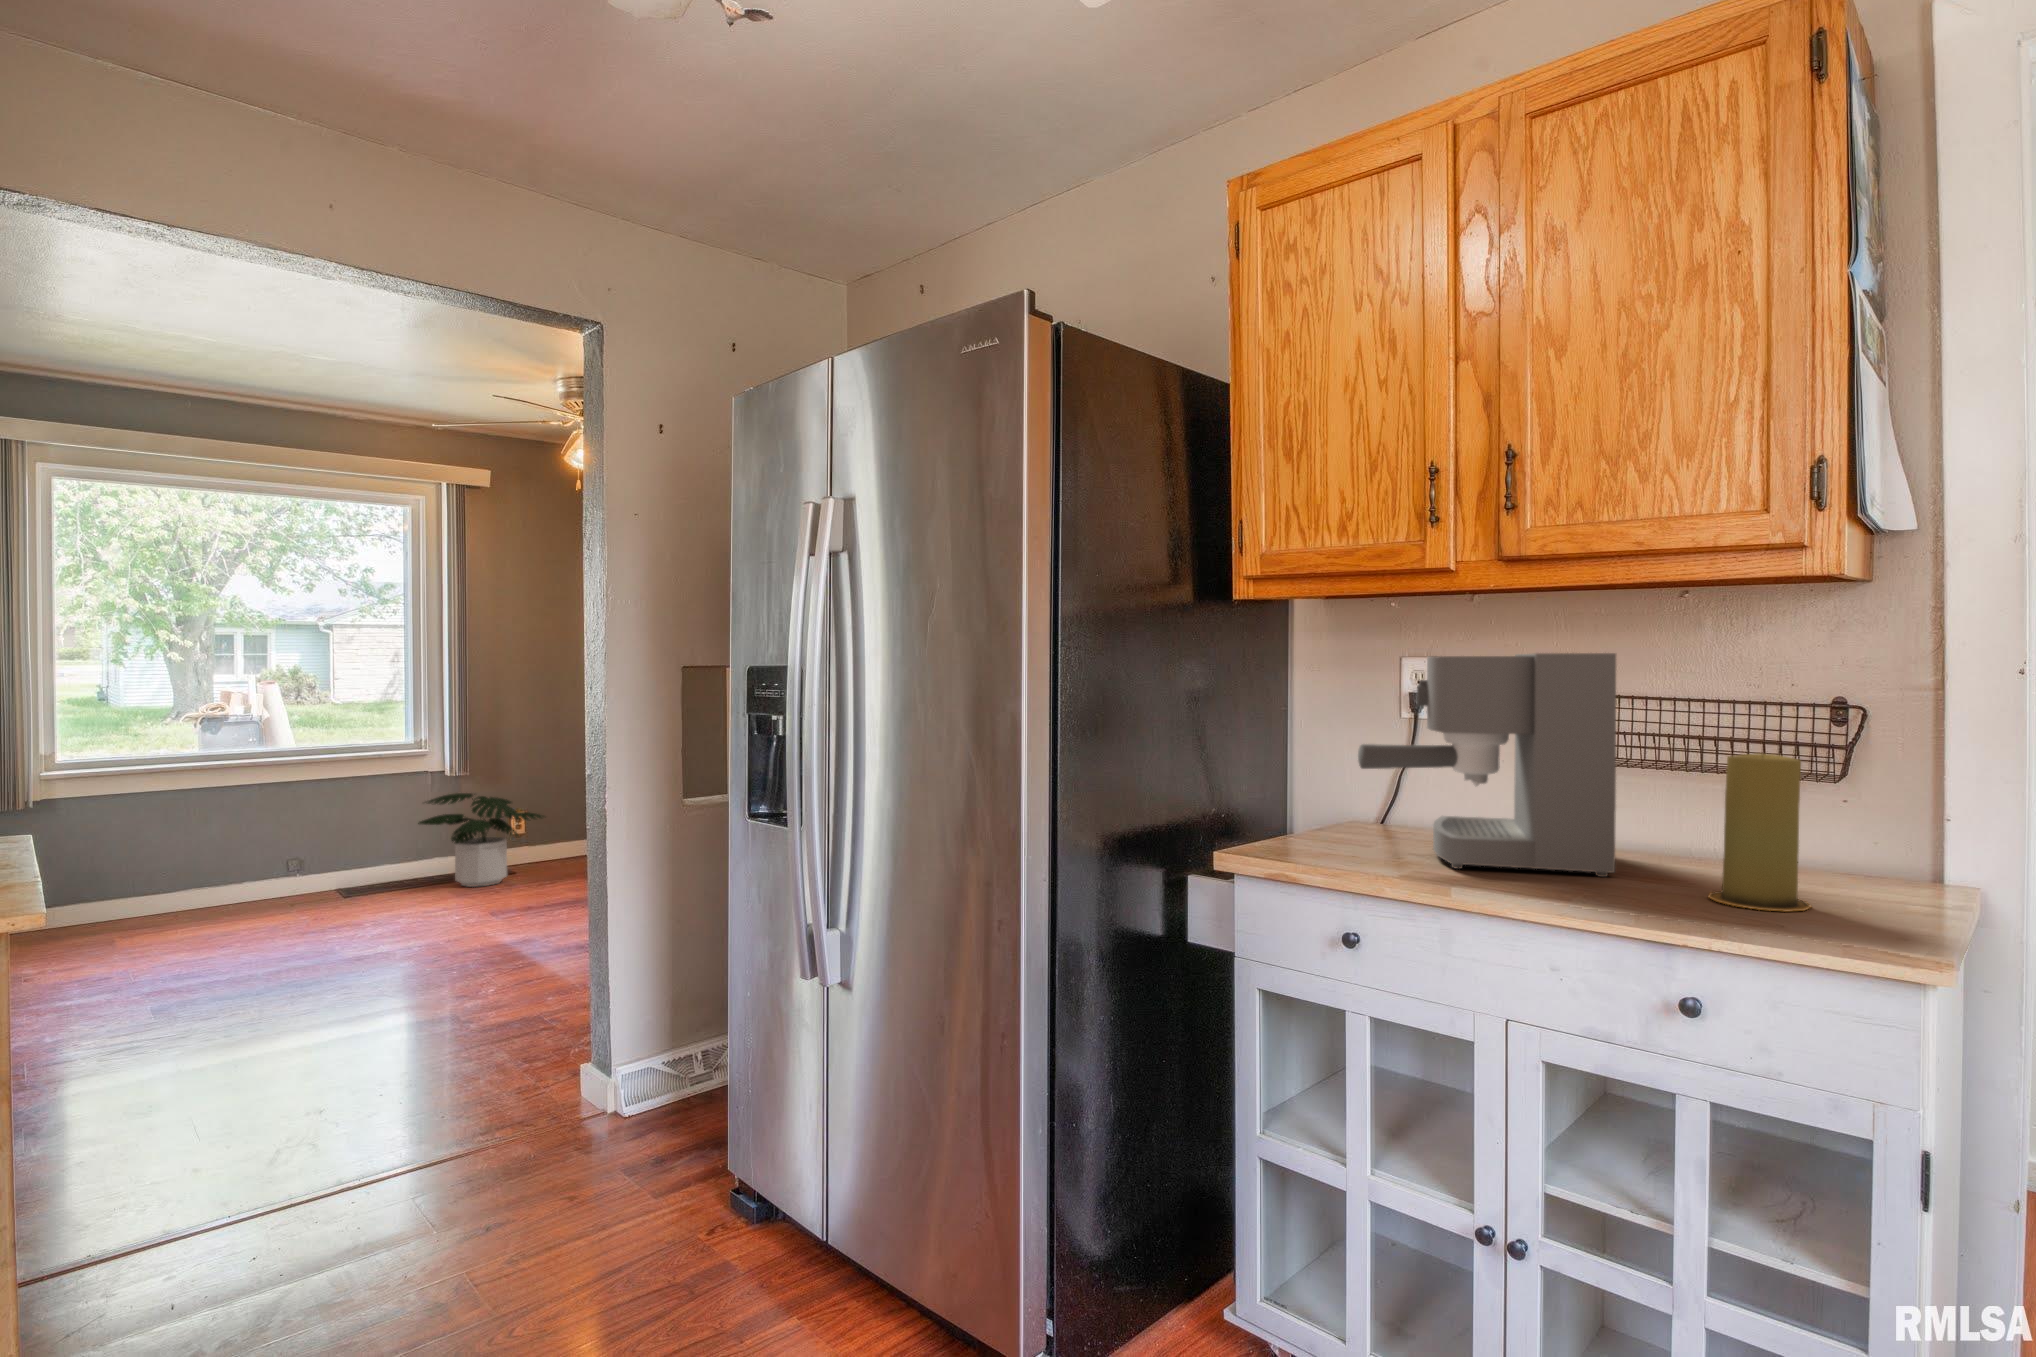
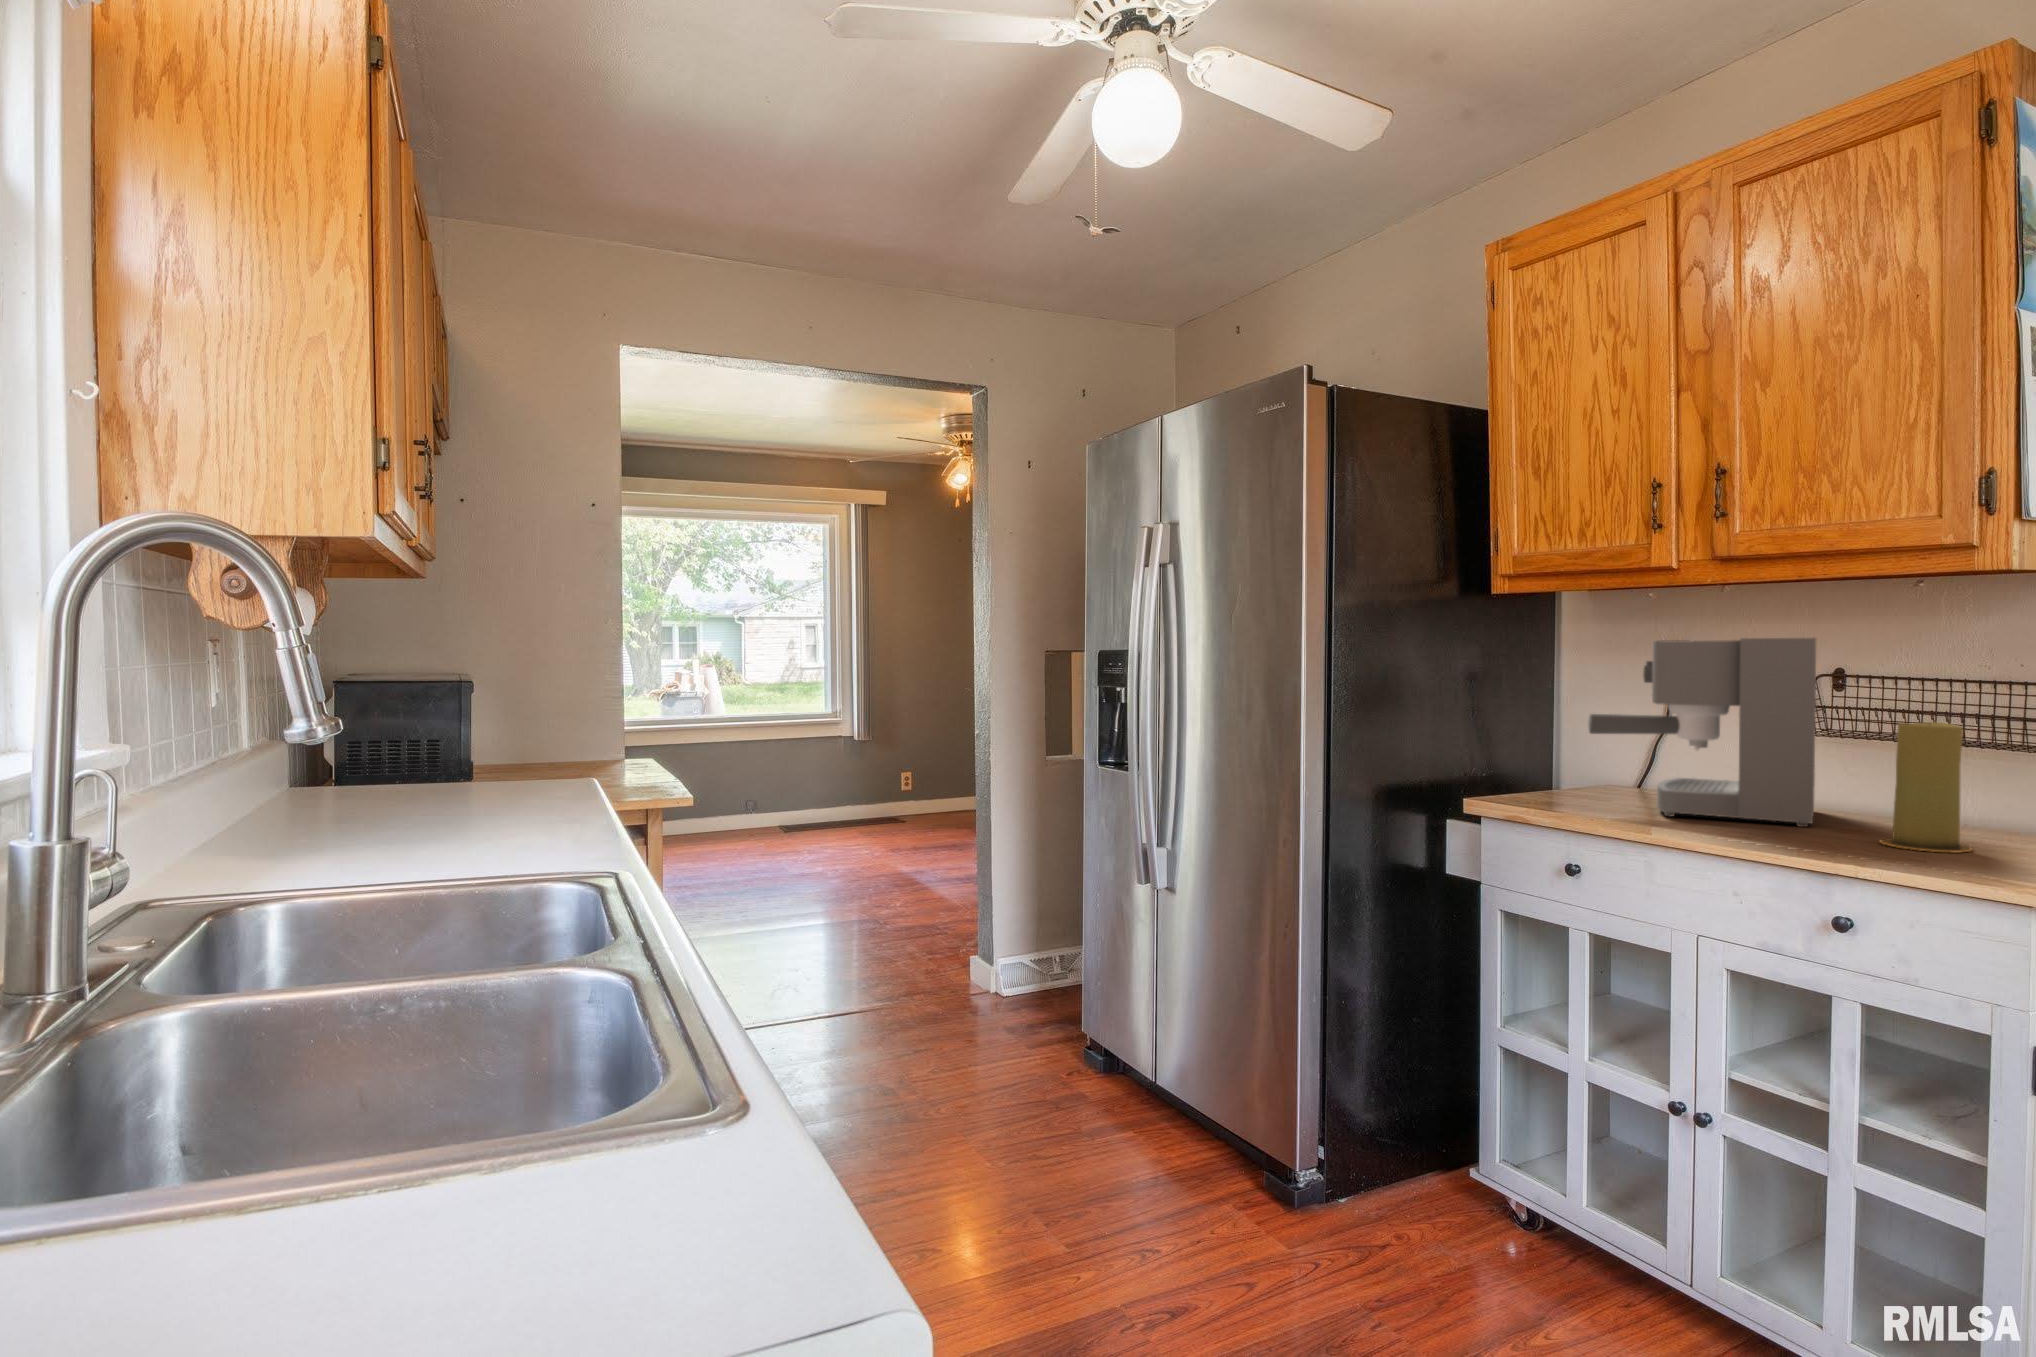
potted plant: present [418,793,543,887] -> none [836,755,931,832]

